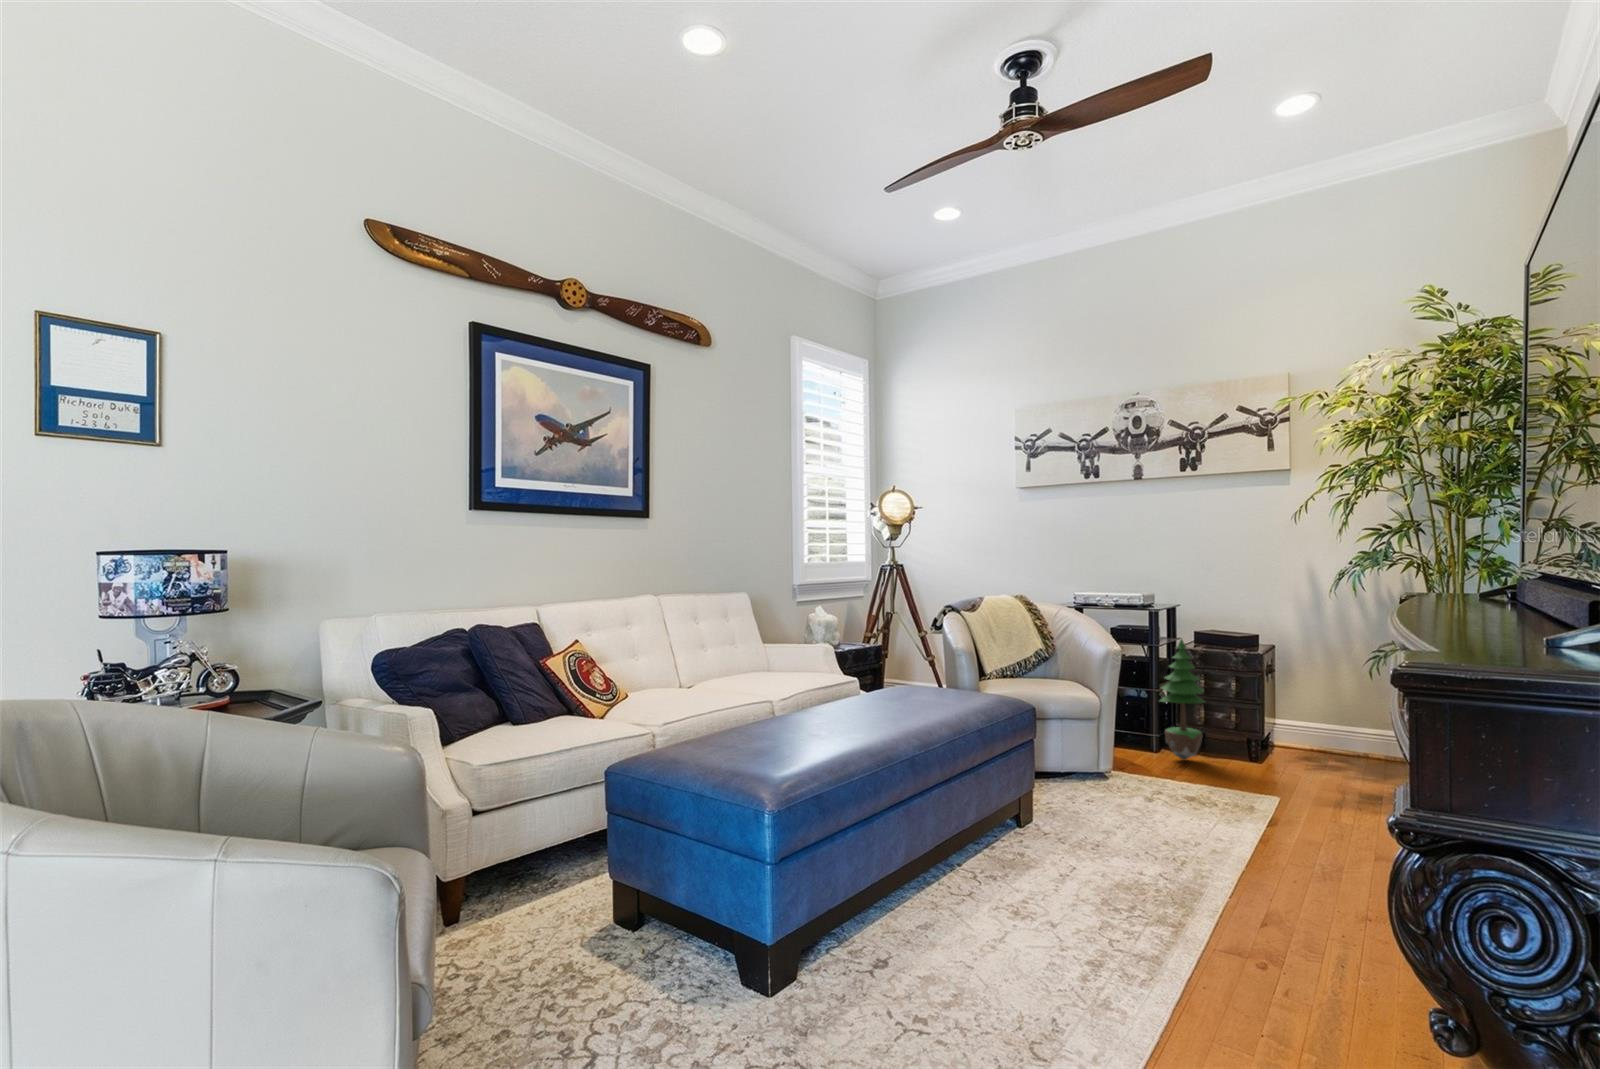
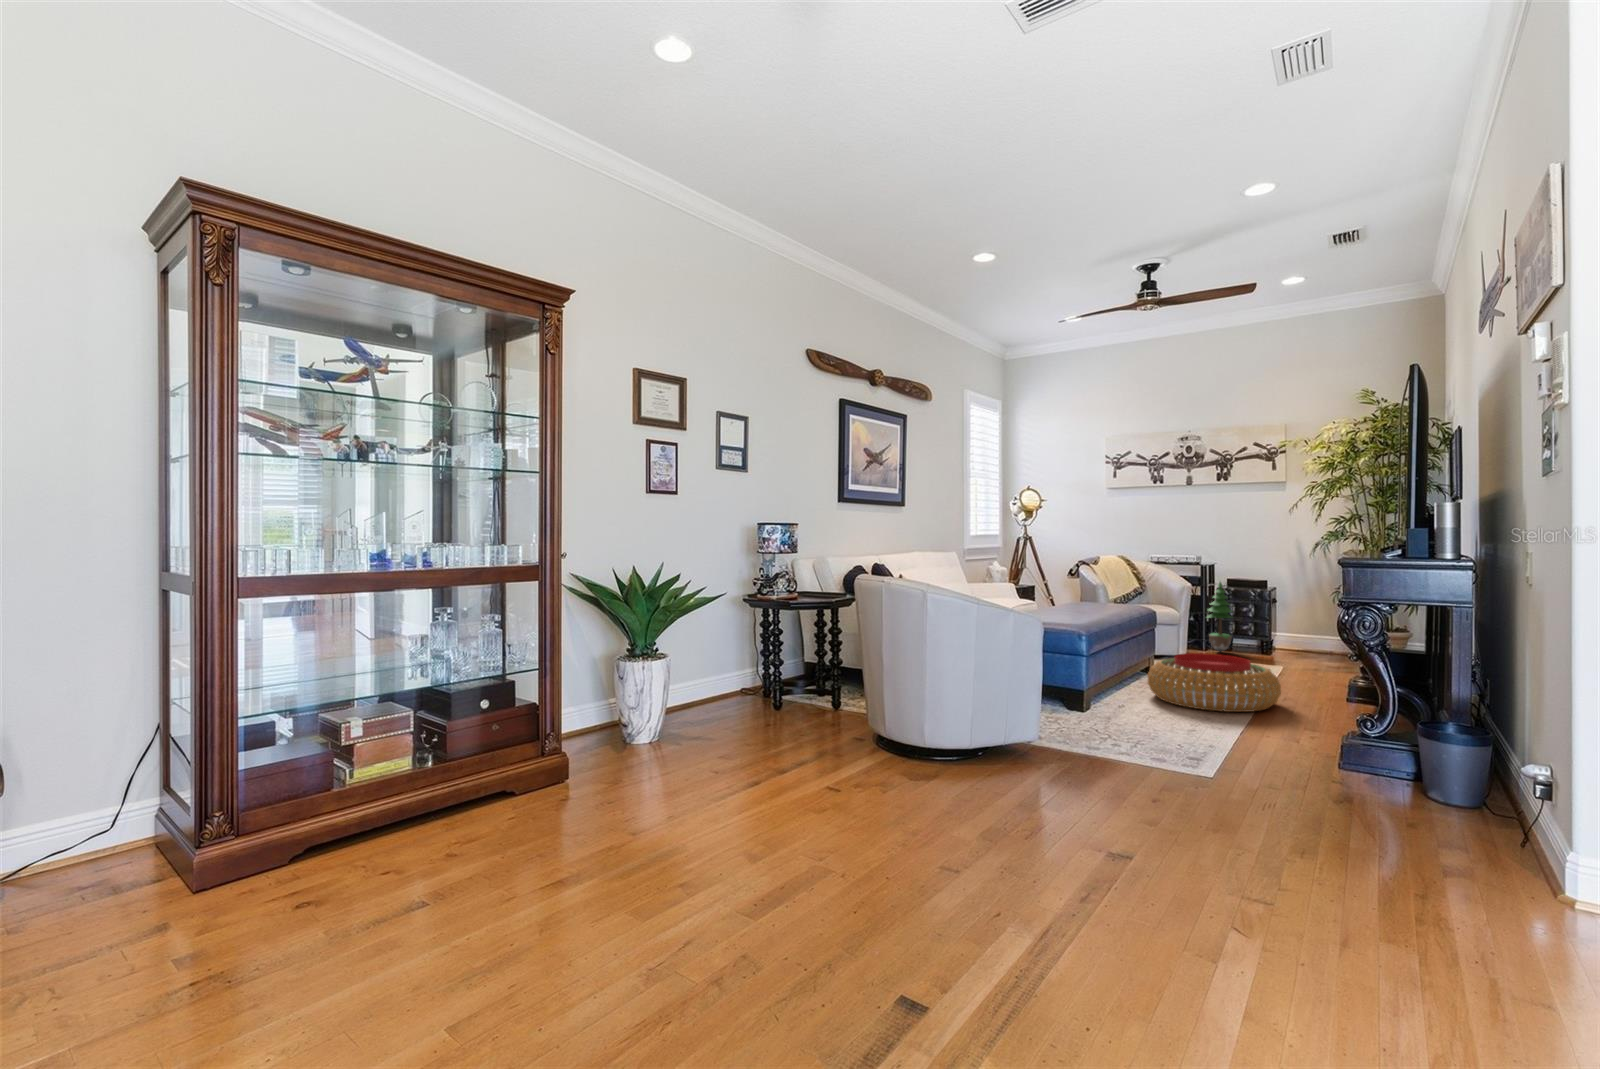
pouf: none [978,818,1258,993] -> present [1148,653,1281,712]

